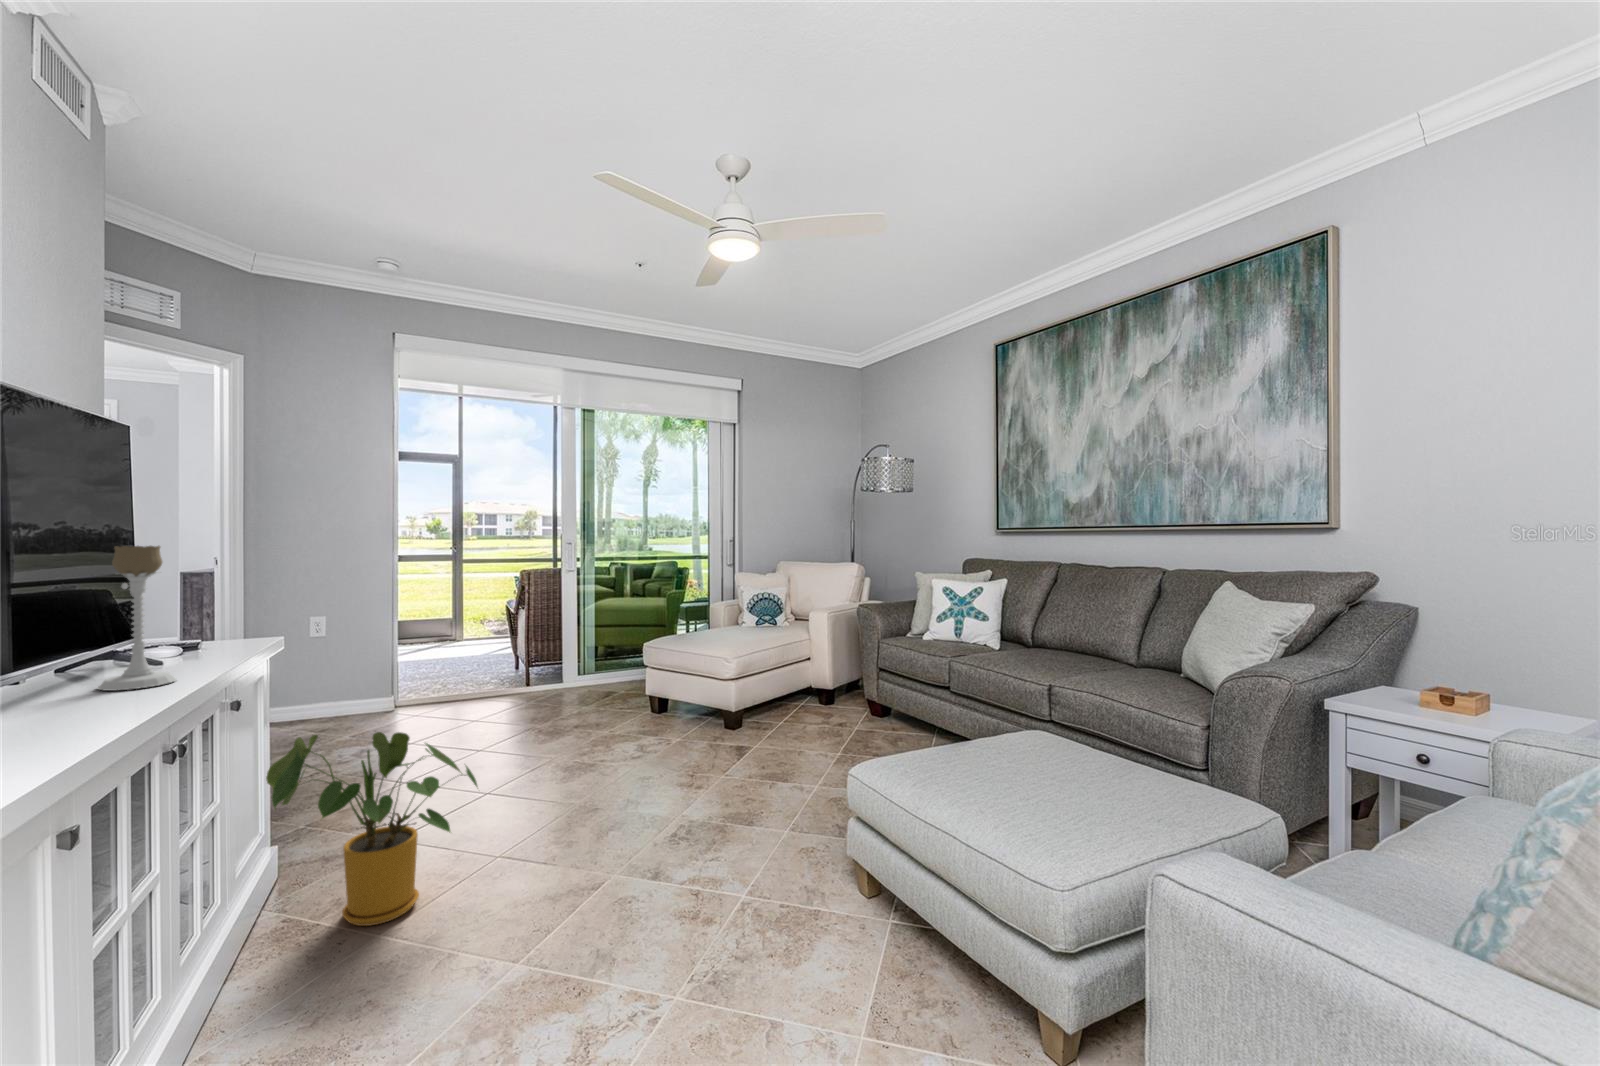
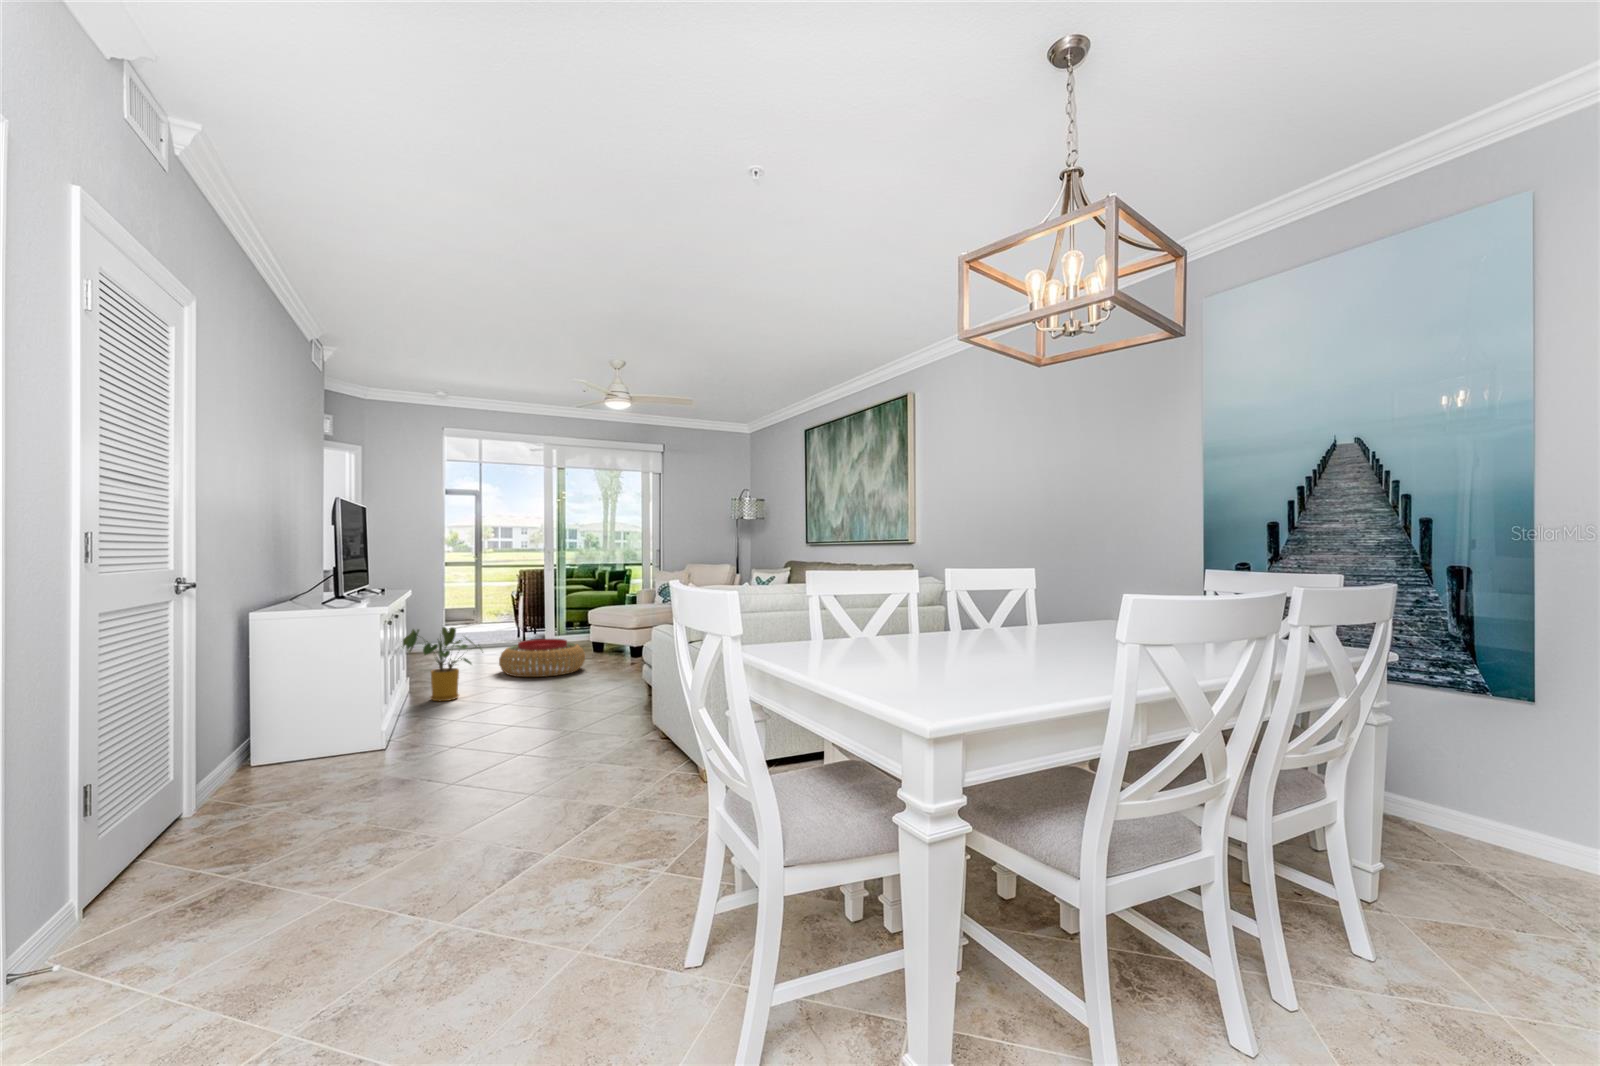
candle holder: present [98,546,176,691] -> none [359,551,381,598]
pouf: none [503,704,665,795] -> present [499,639,585,677]

